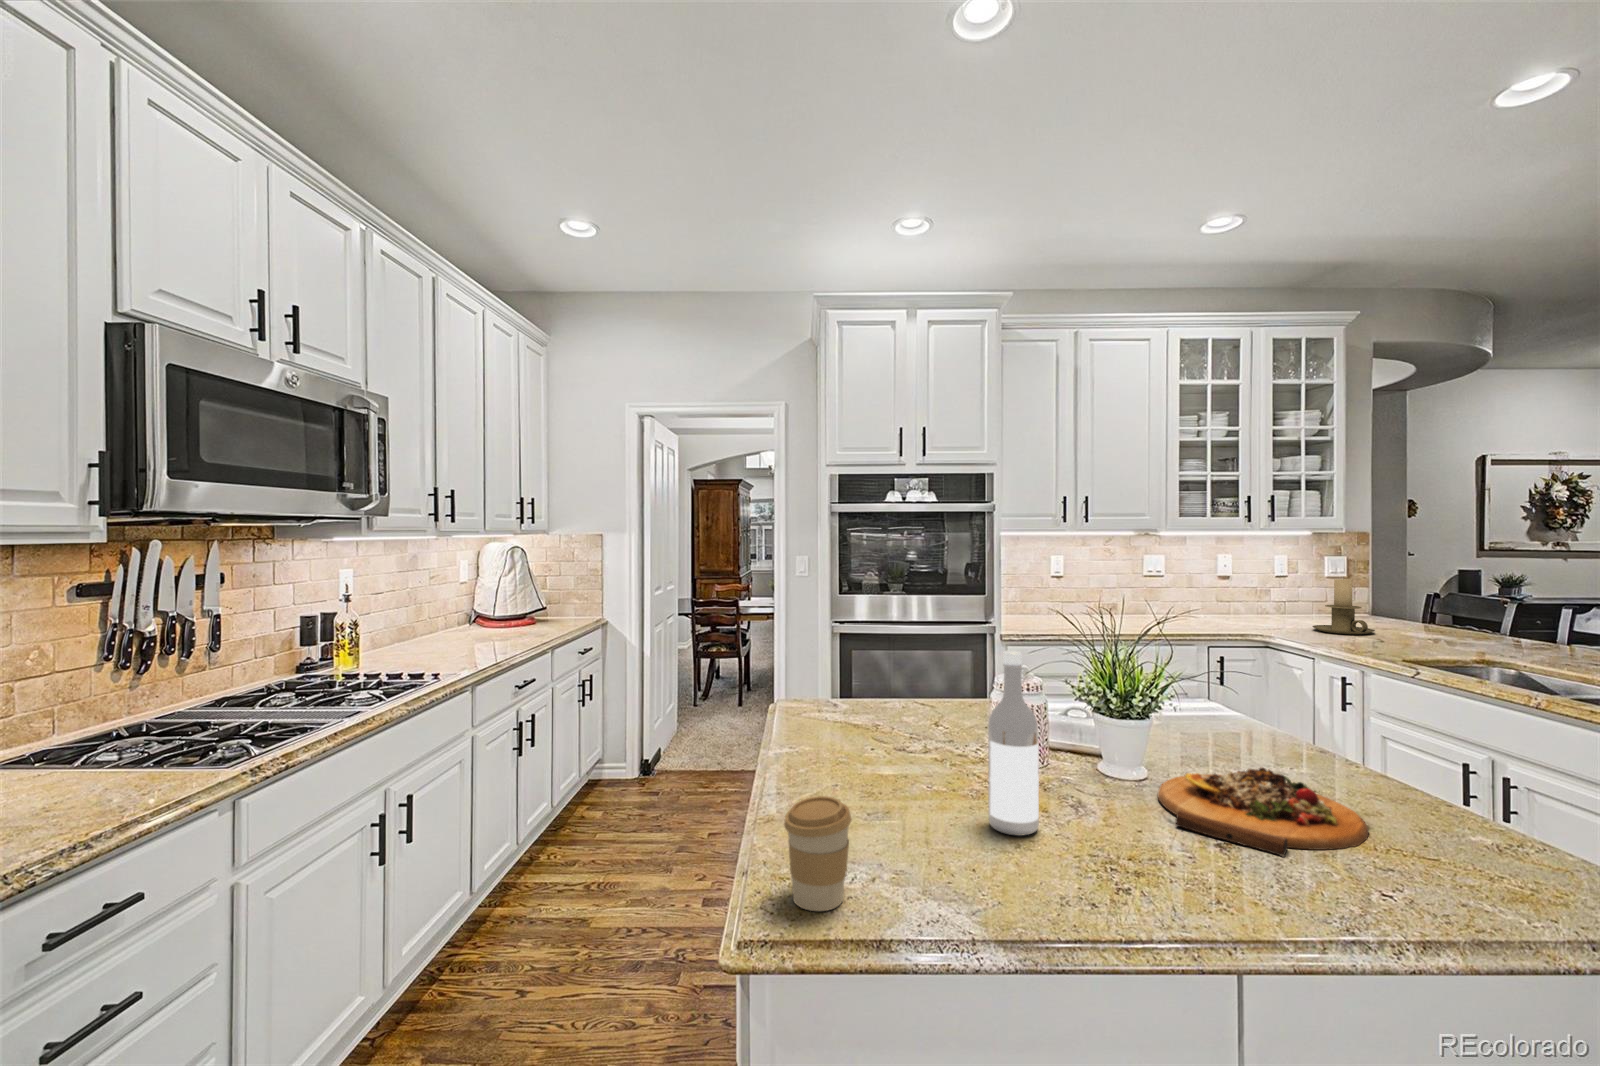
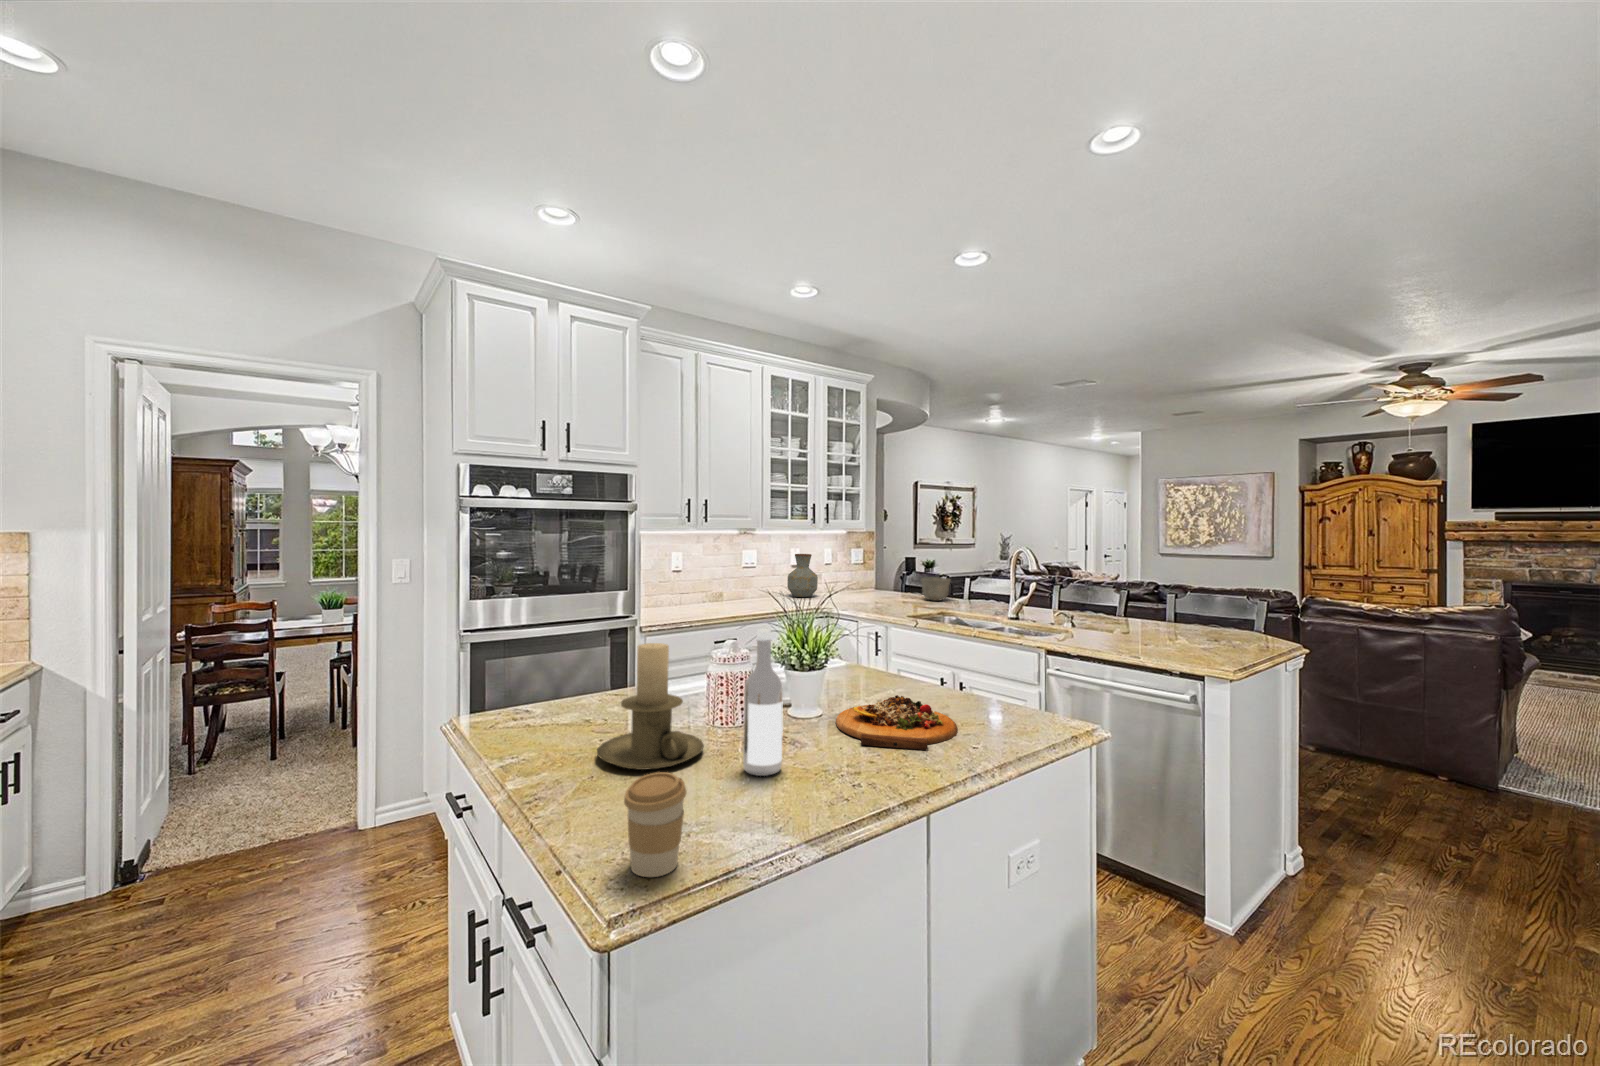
vase: none [1211,565,1260,624] -> present [787,554,818,597]
candle holder: present [1312,579,1375,634] -> present [597,643,704,770]
ceramic bowl: none [1448,603,1512,641] -> present [921,578,950,601]

